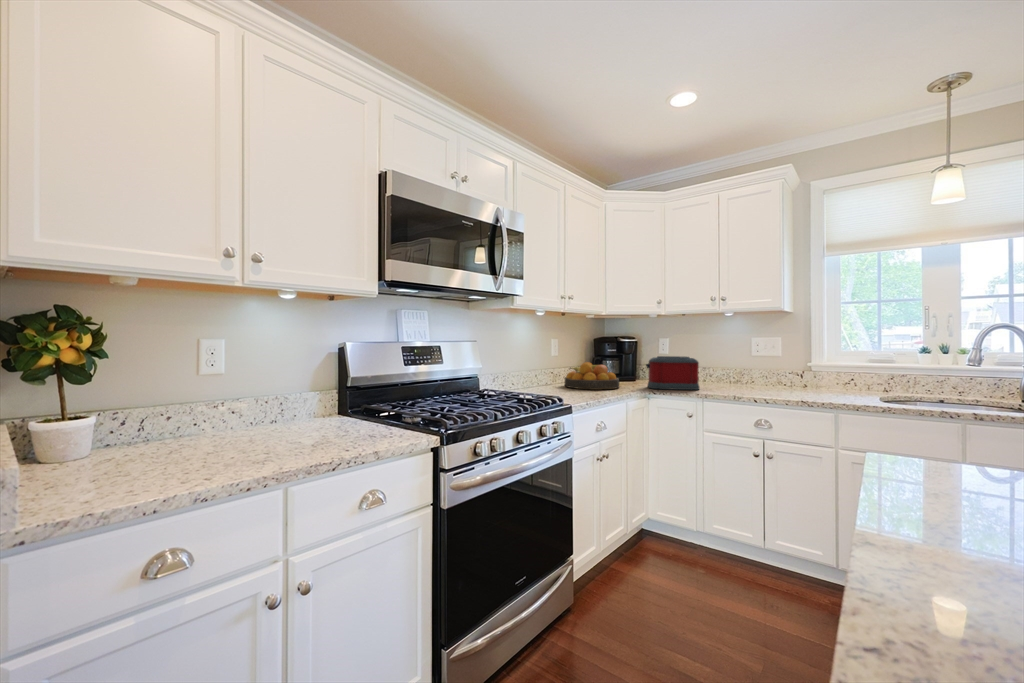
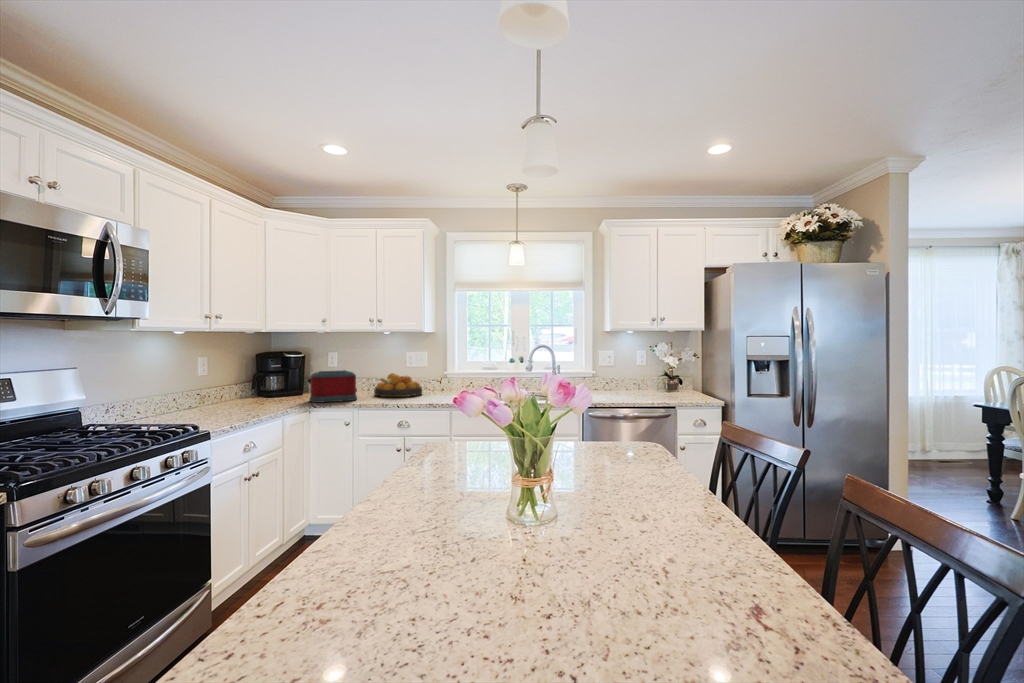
fruit bowl: present [565,362,619,389] -> present [374,373,422,397]

